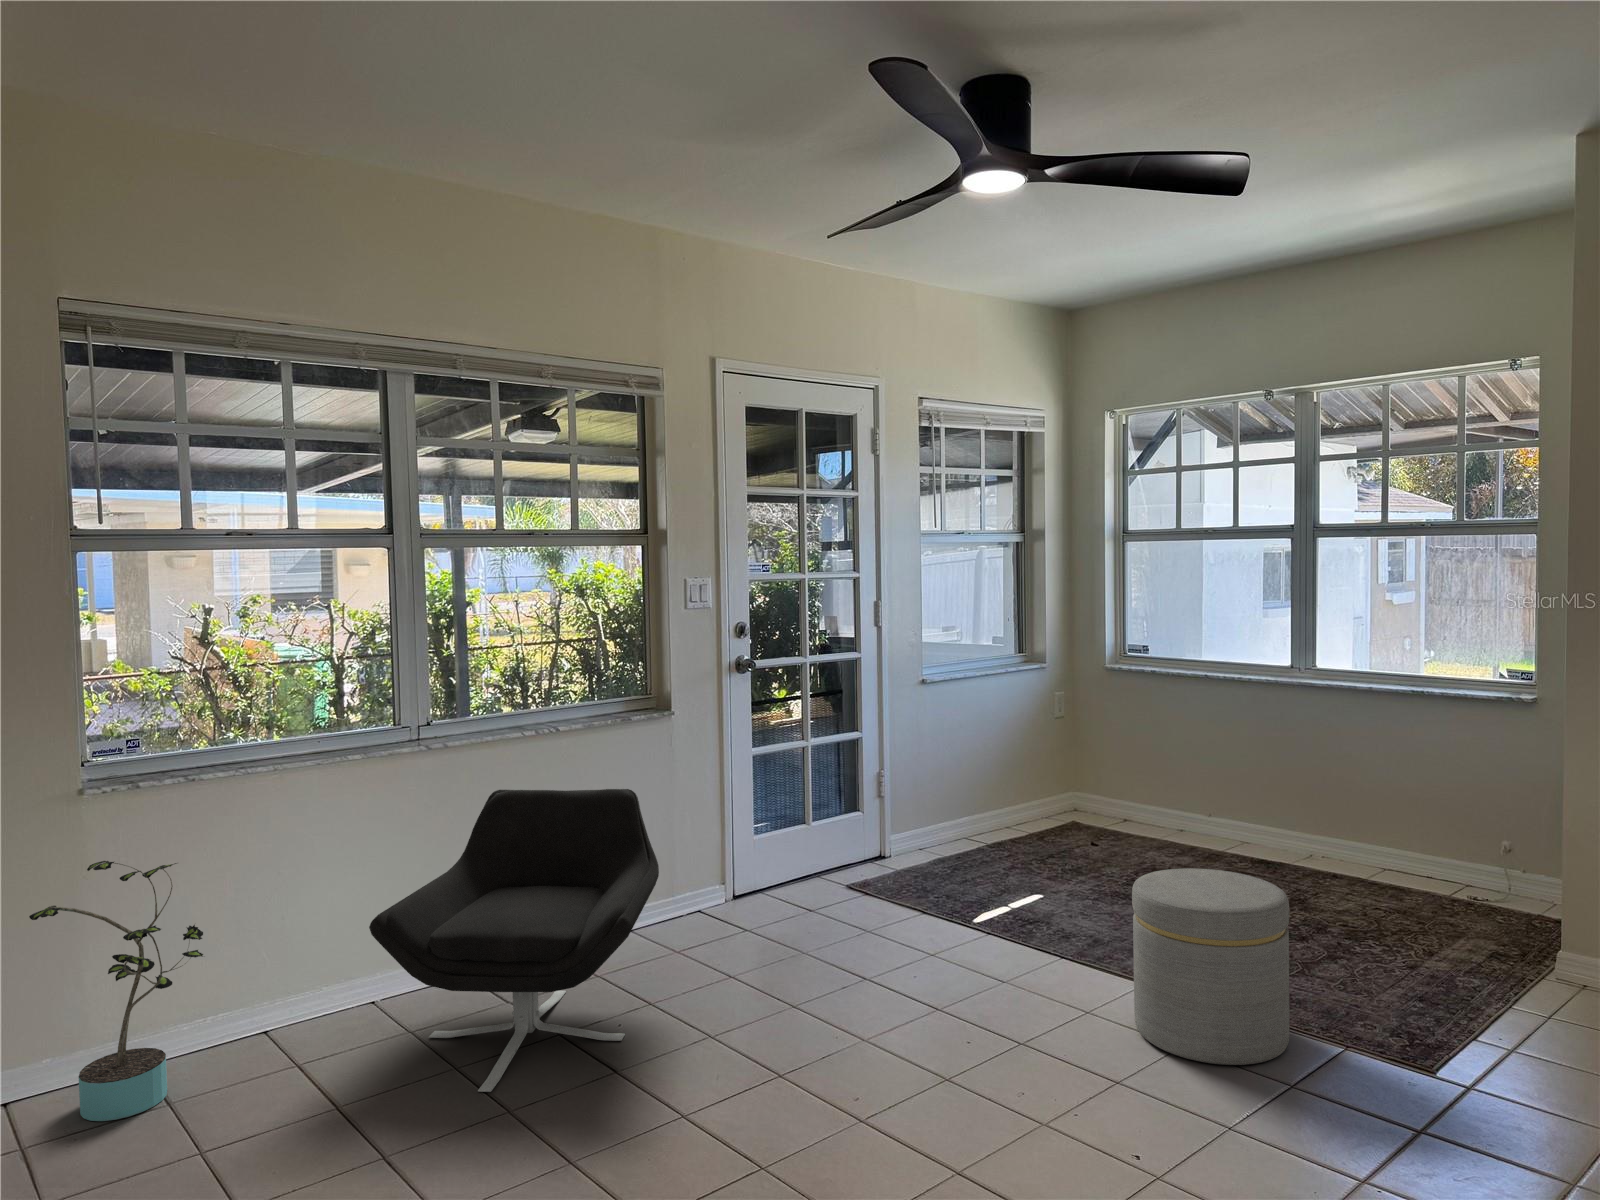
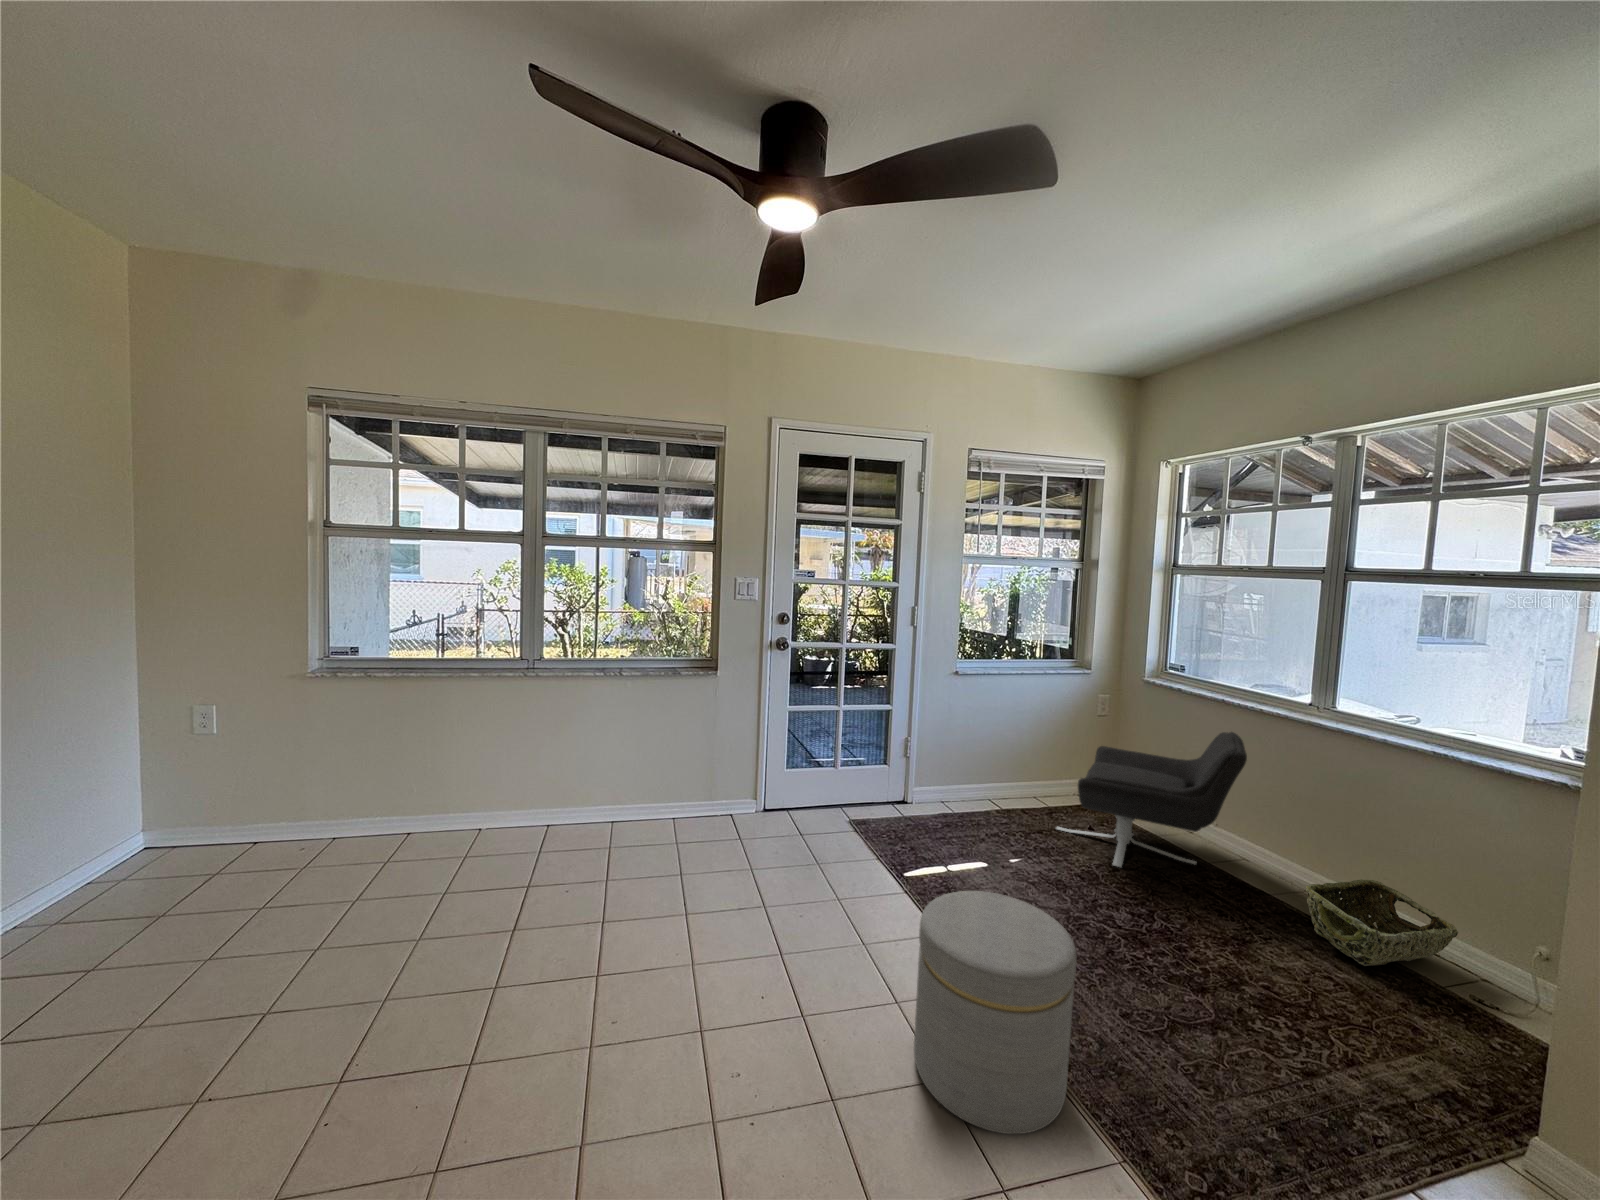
lounge chair: present [369,789,659,1092] -> present [1056,732,1247,867]
woven basket: none [1336,821,1445,892] -> present [1306,879,1458,966]
potted plant: present [29,861,203,1121] -> none [263,714,366,863]

